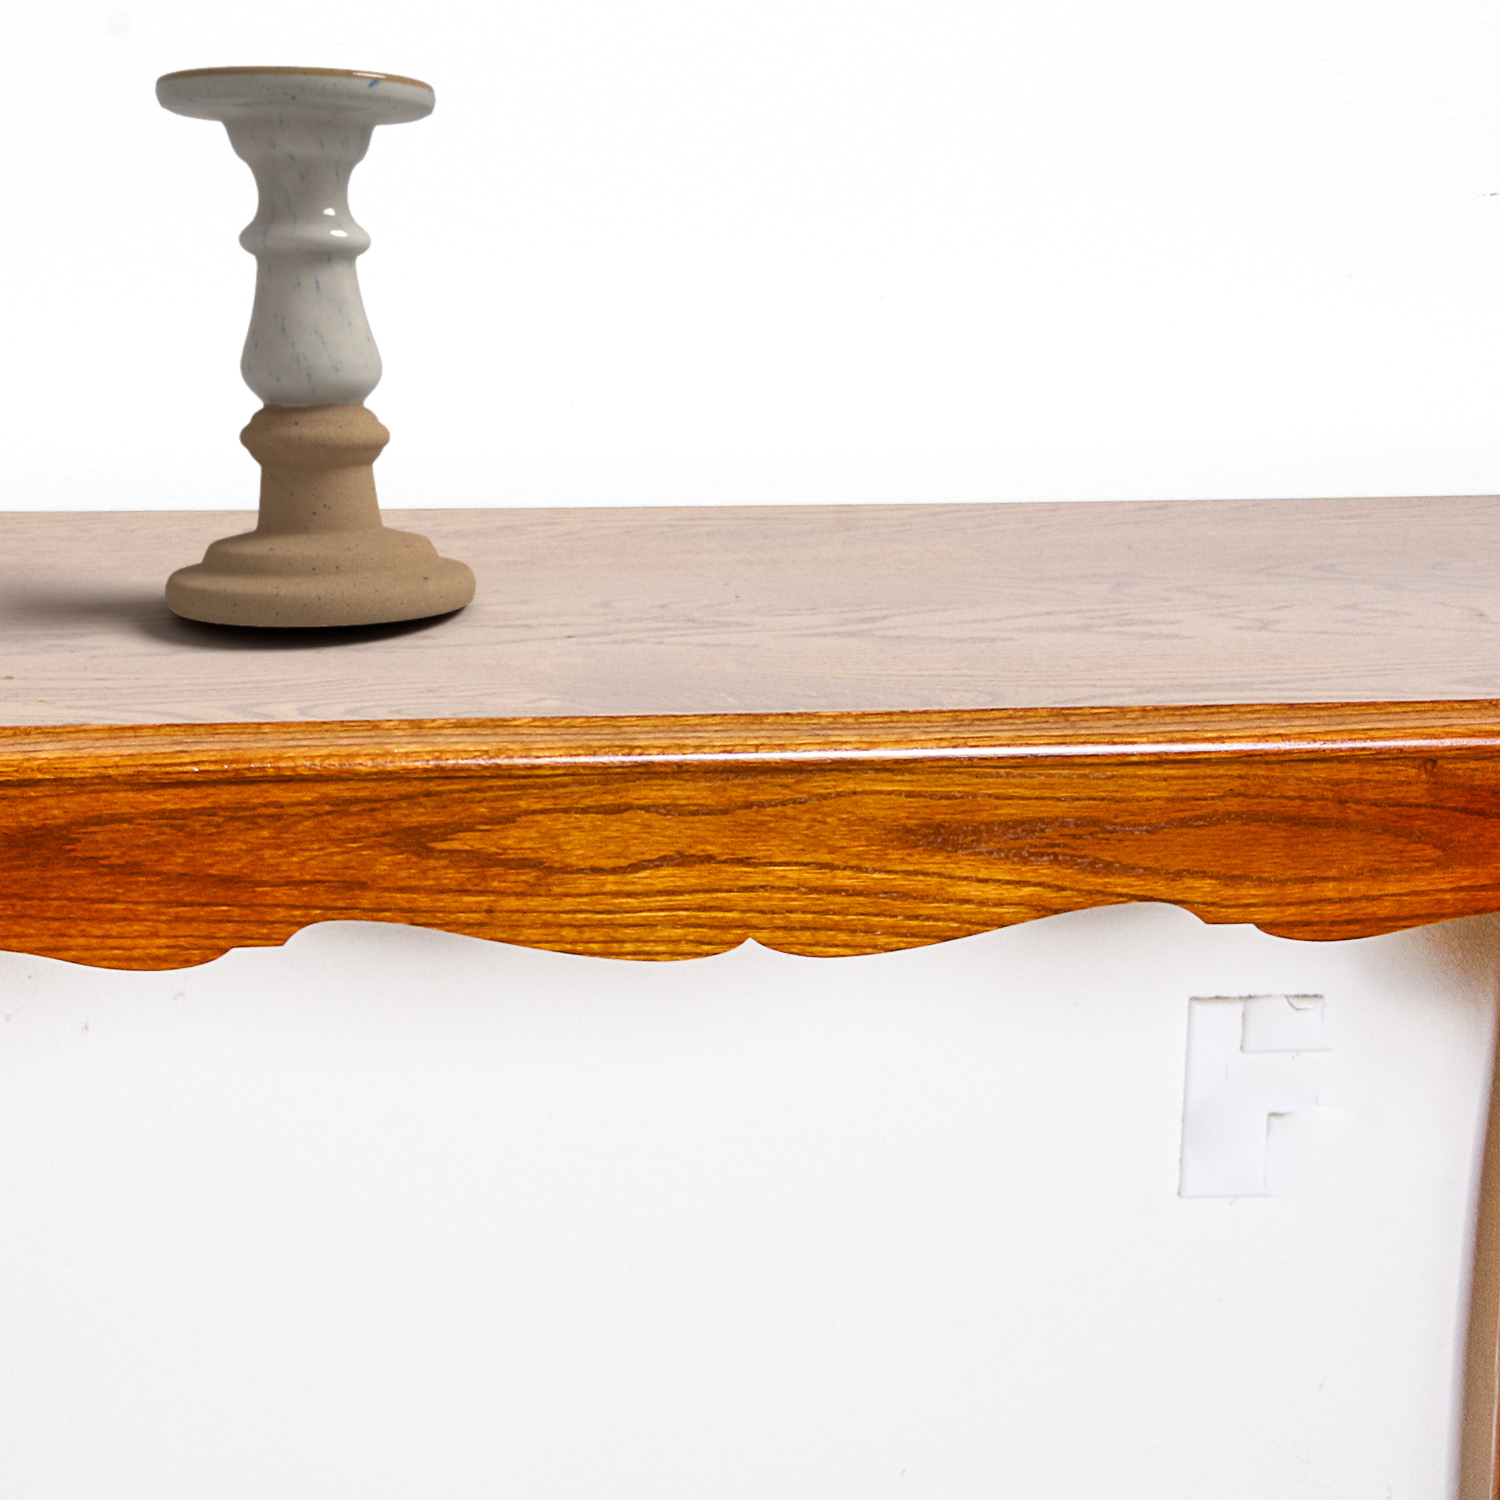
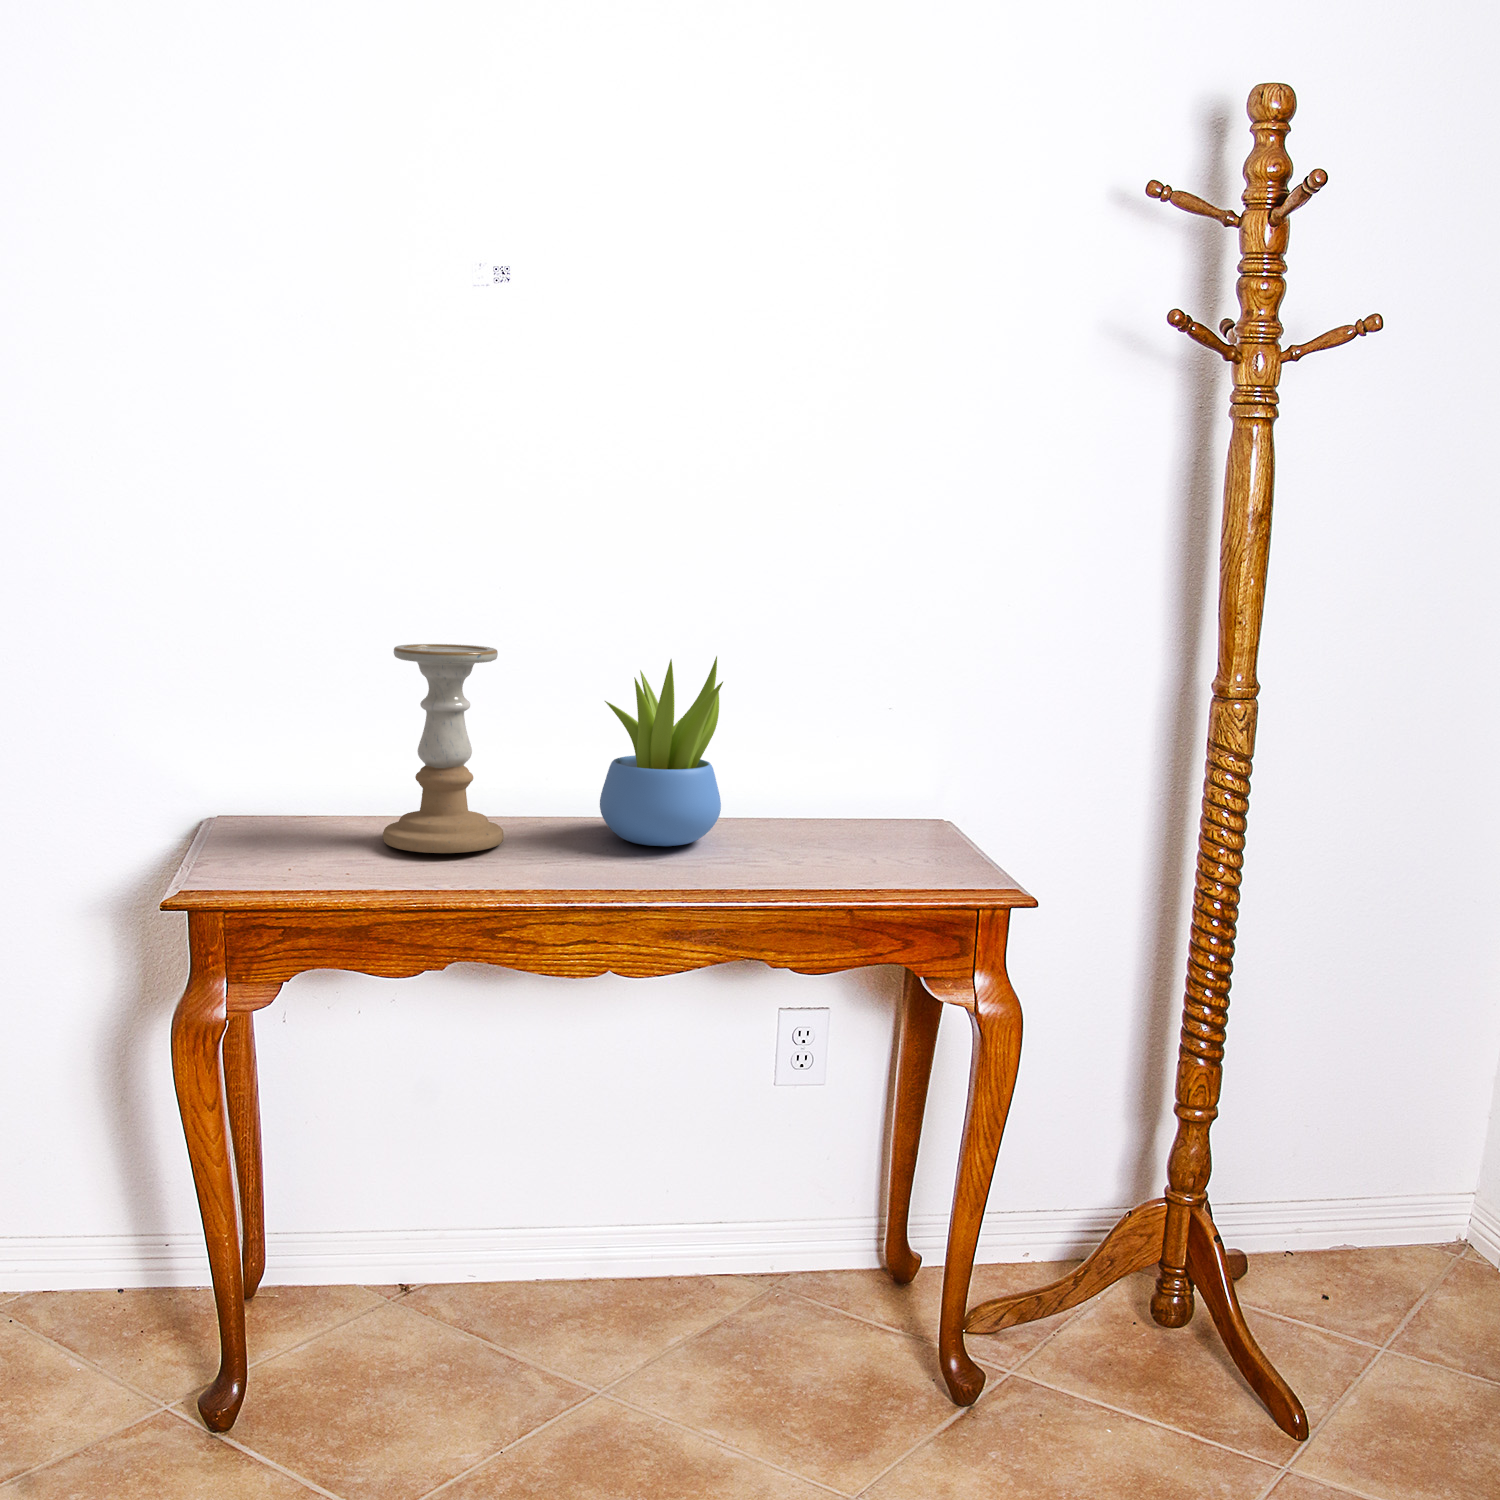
succulent plant: none [717,76,1044,603] -> present [600,656,723,846]

